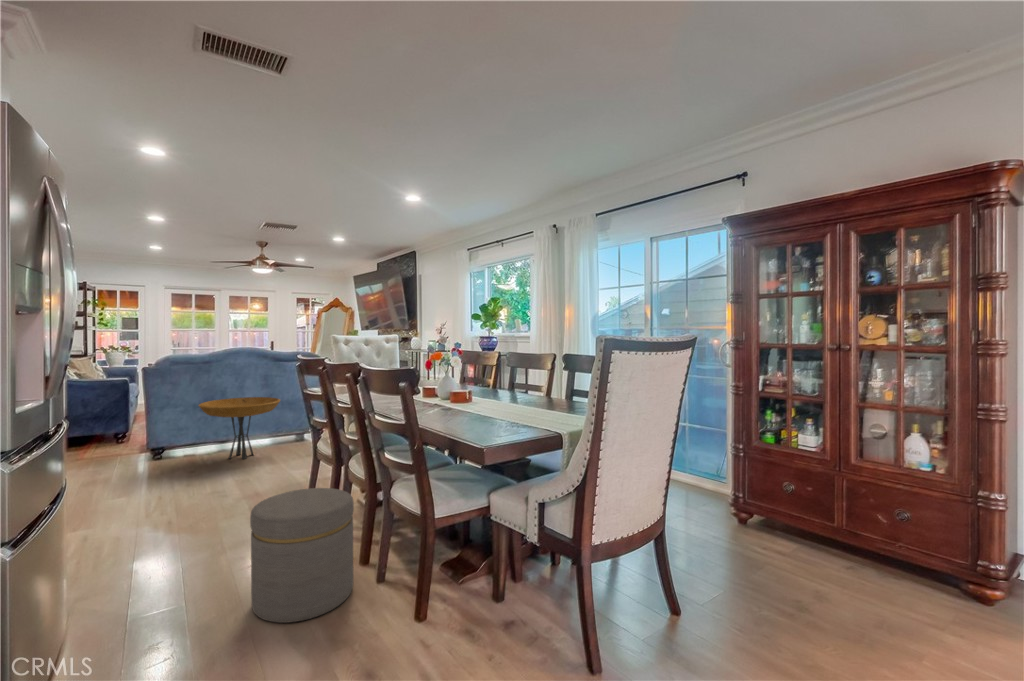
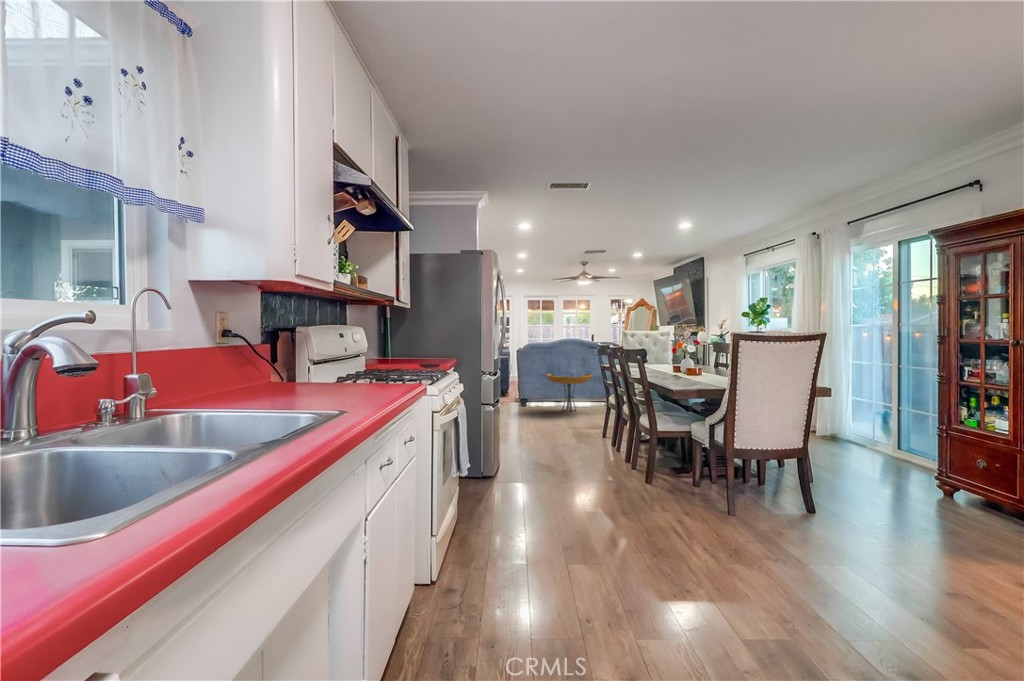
ottoman: present [250,488,354,623] -> none [572,414,620,472]

